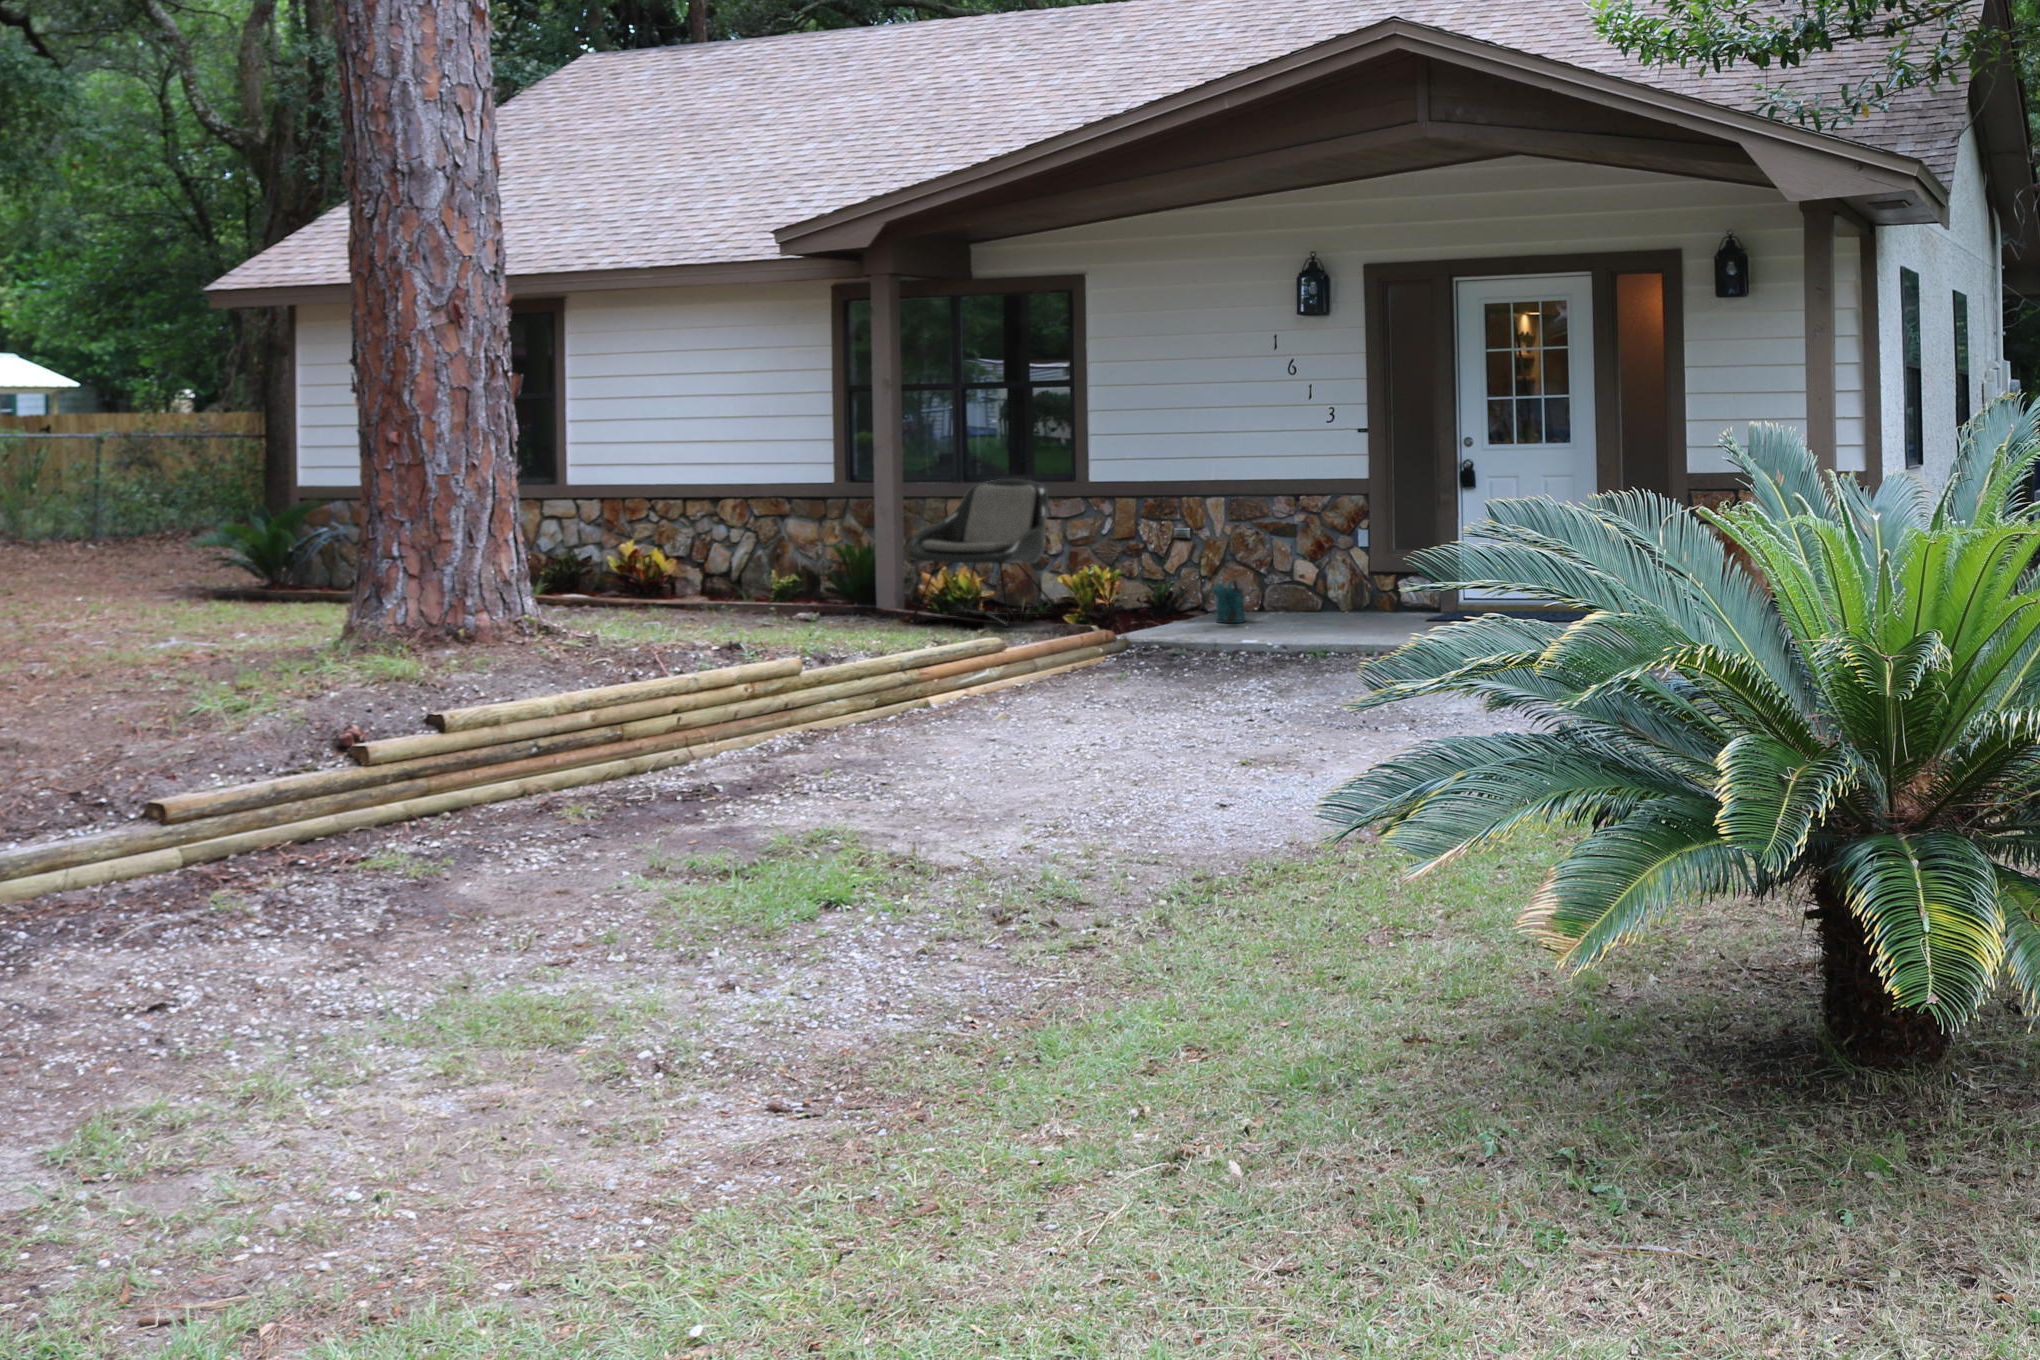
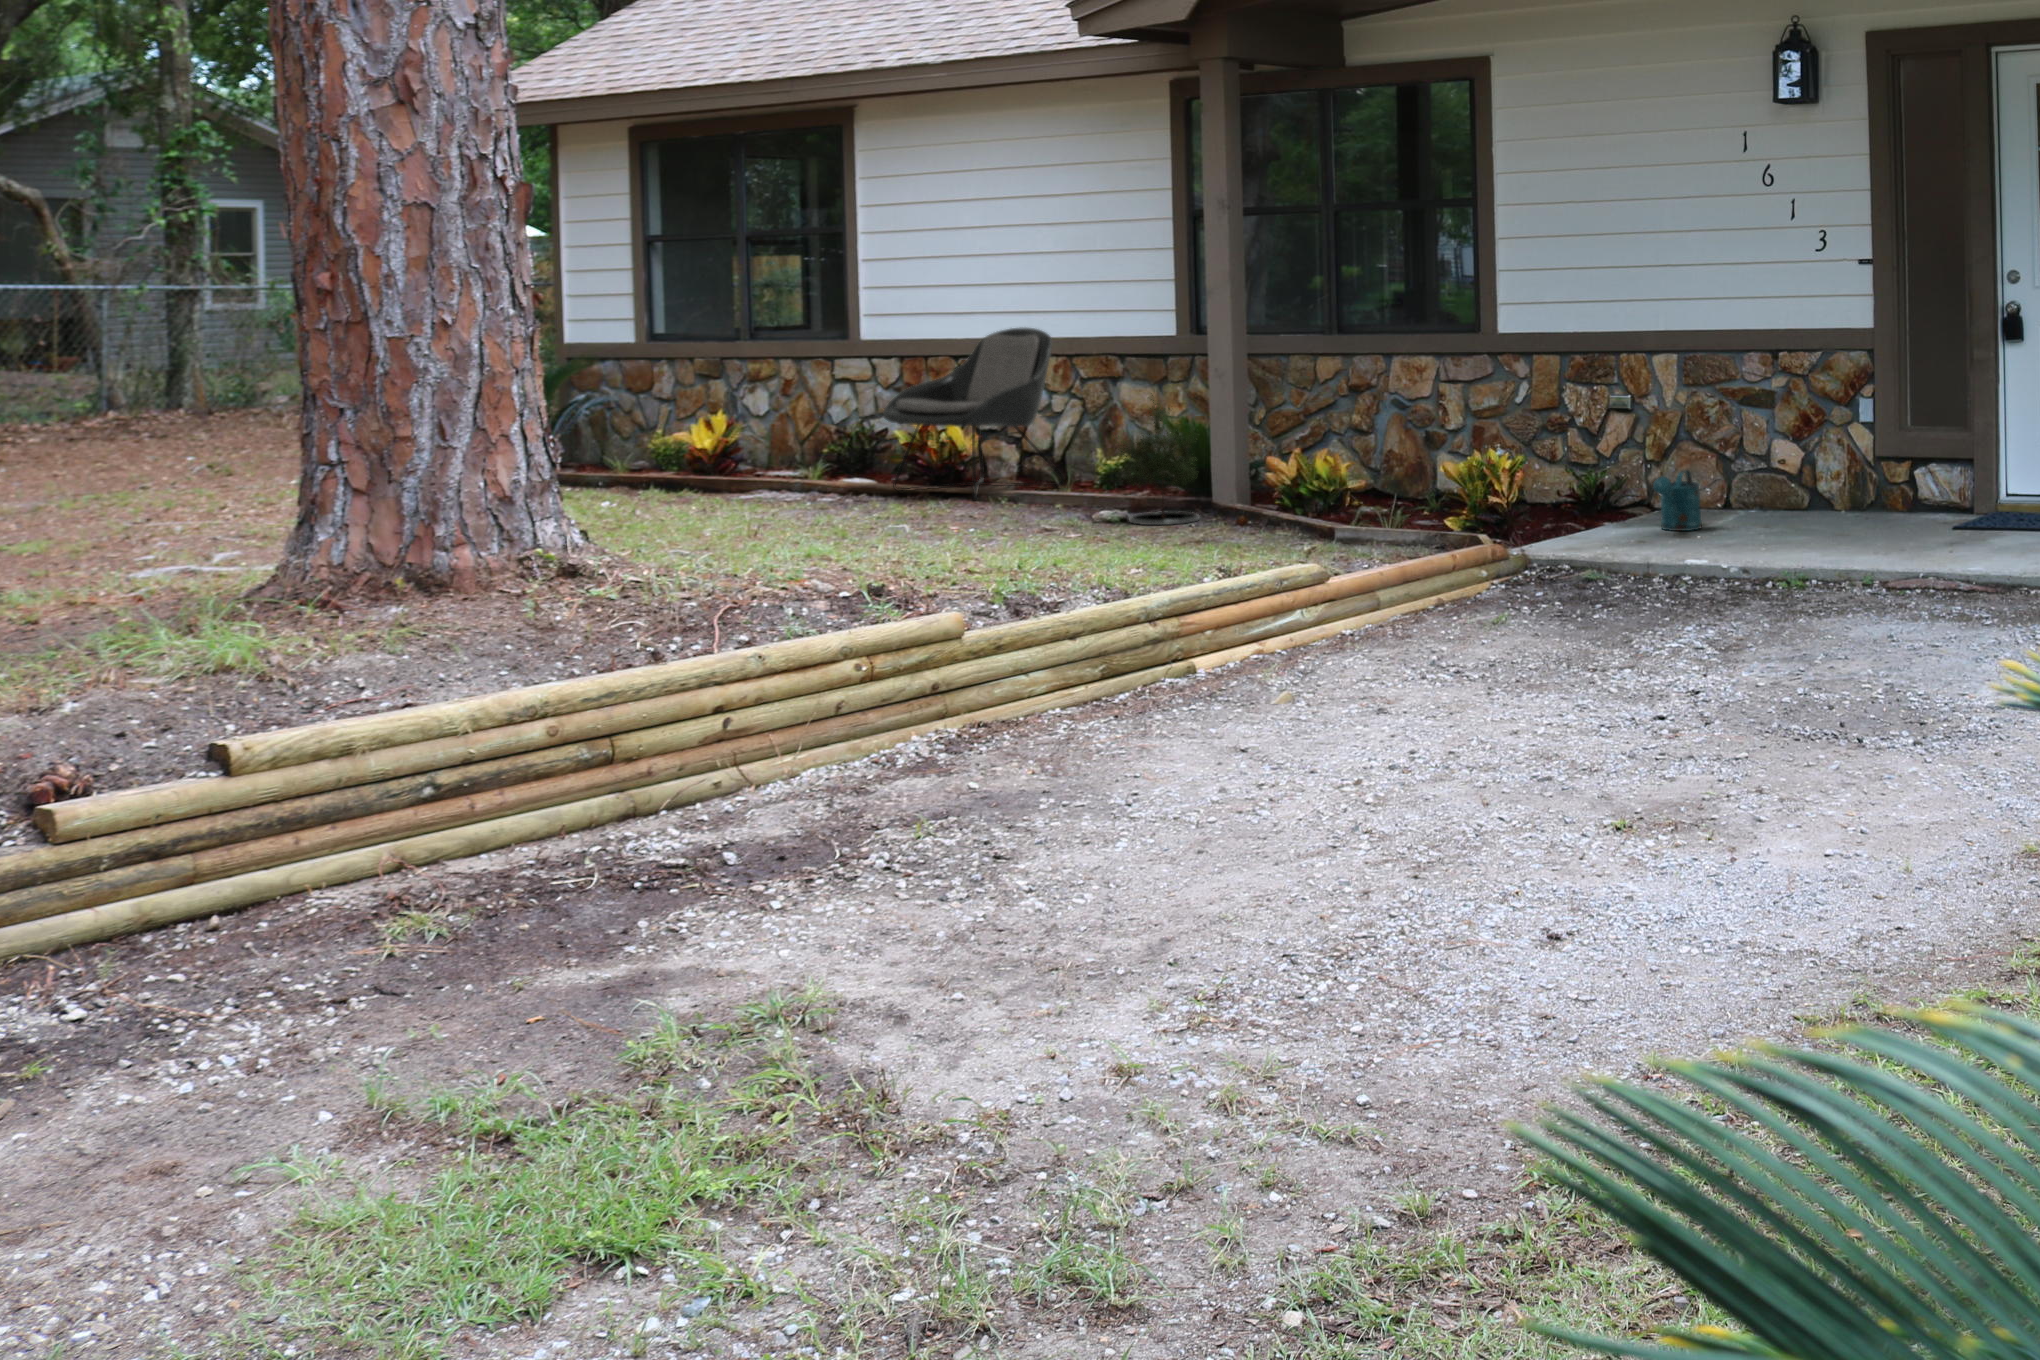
lounge chair: present [907,479,1057,627] -> present [883,327,1064,501]
potted tree: none [804,524,873,624] -> present [1115,395,1200,525]

